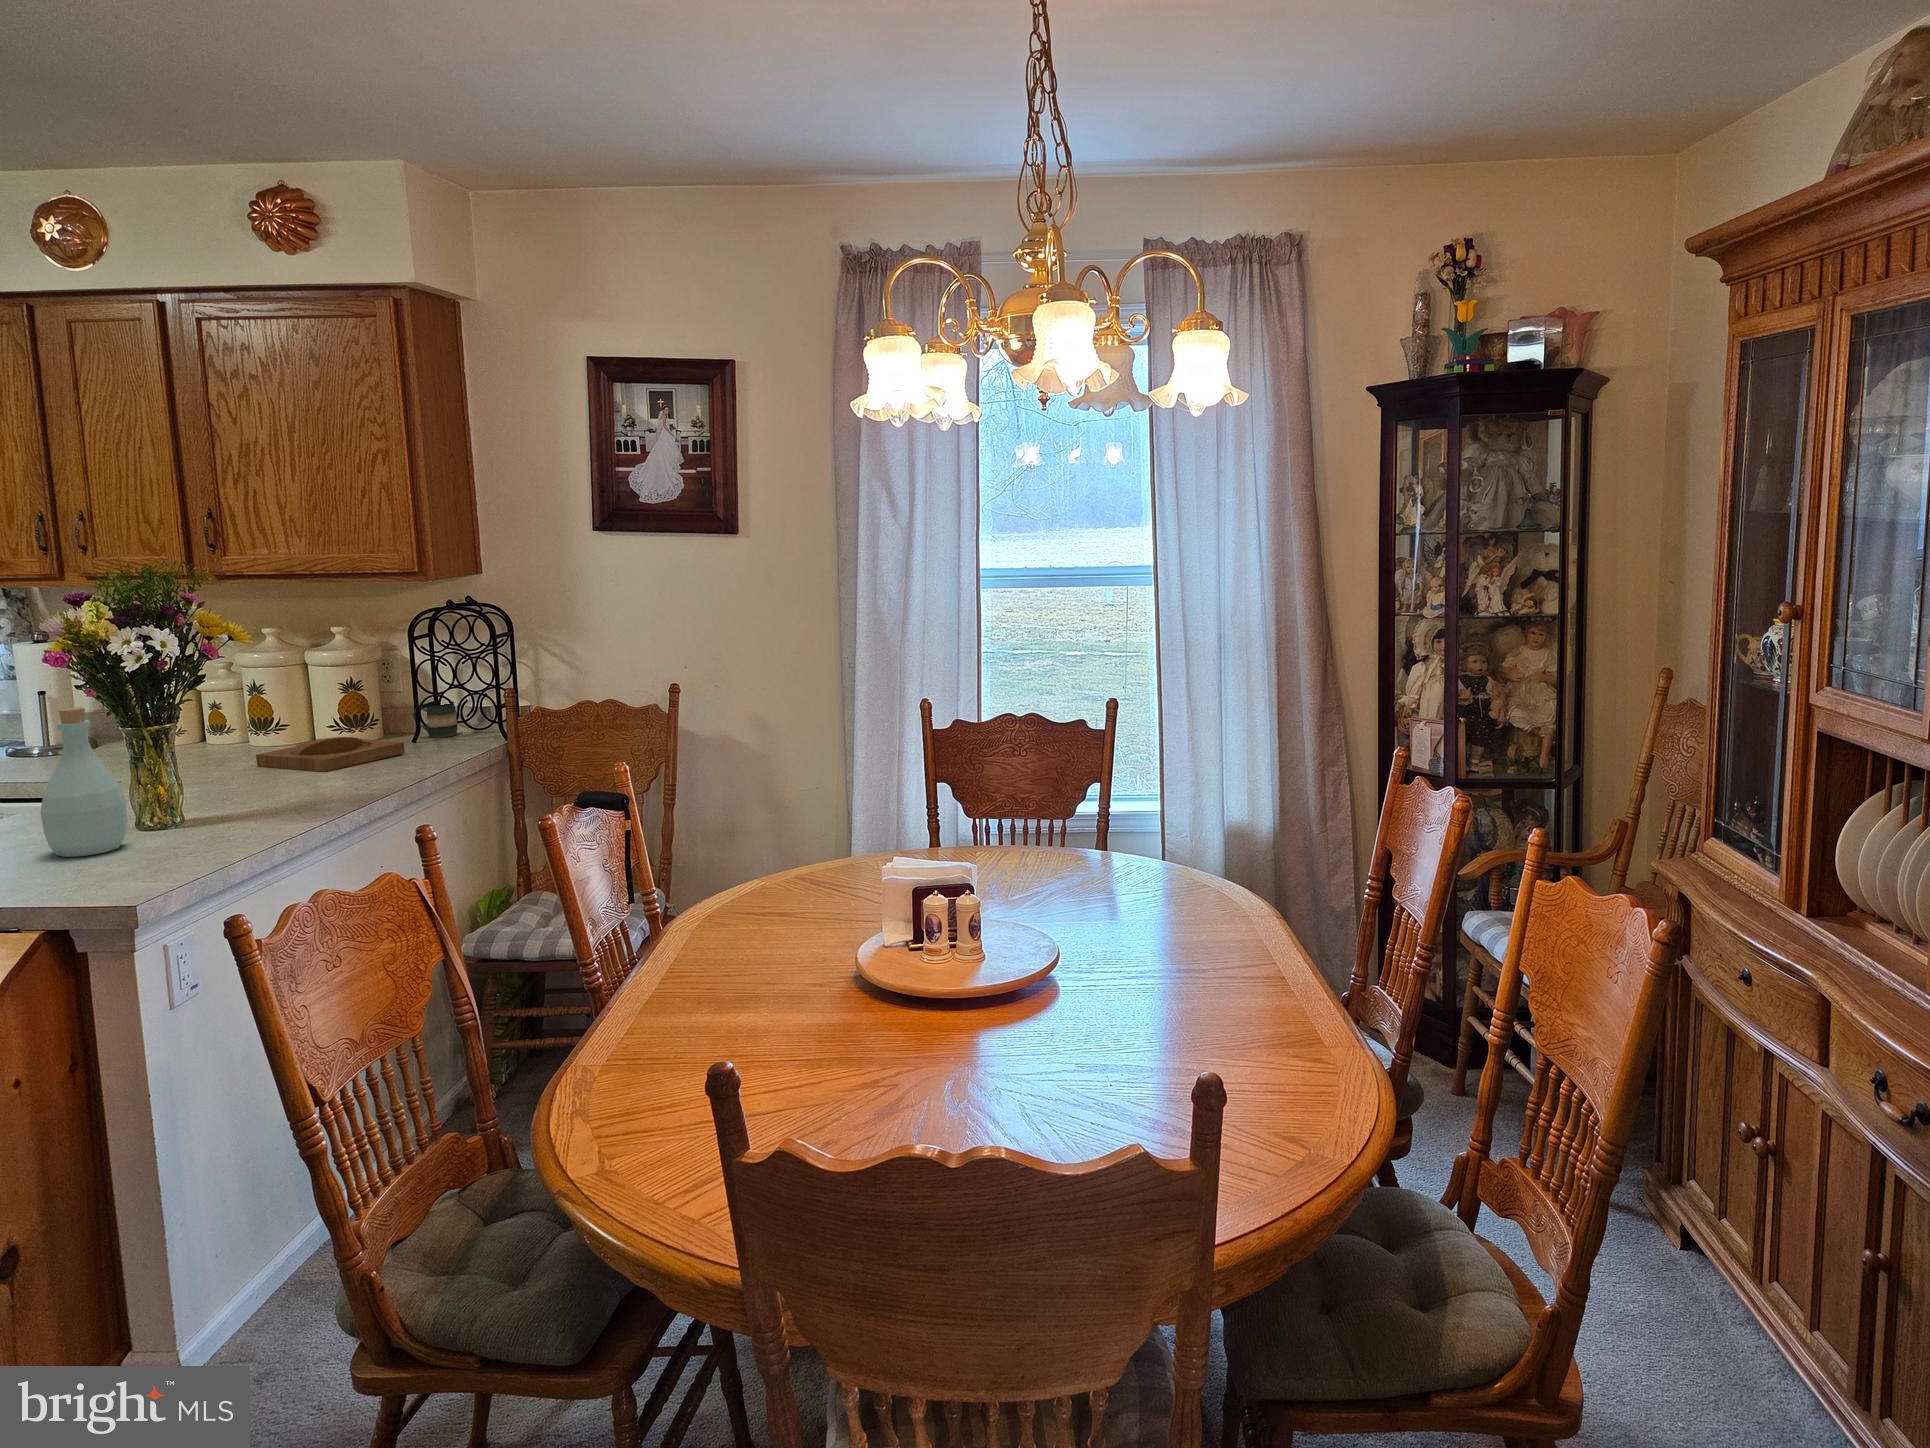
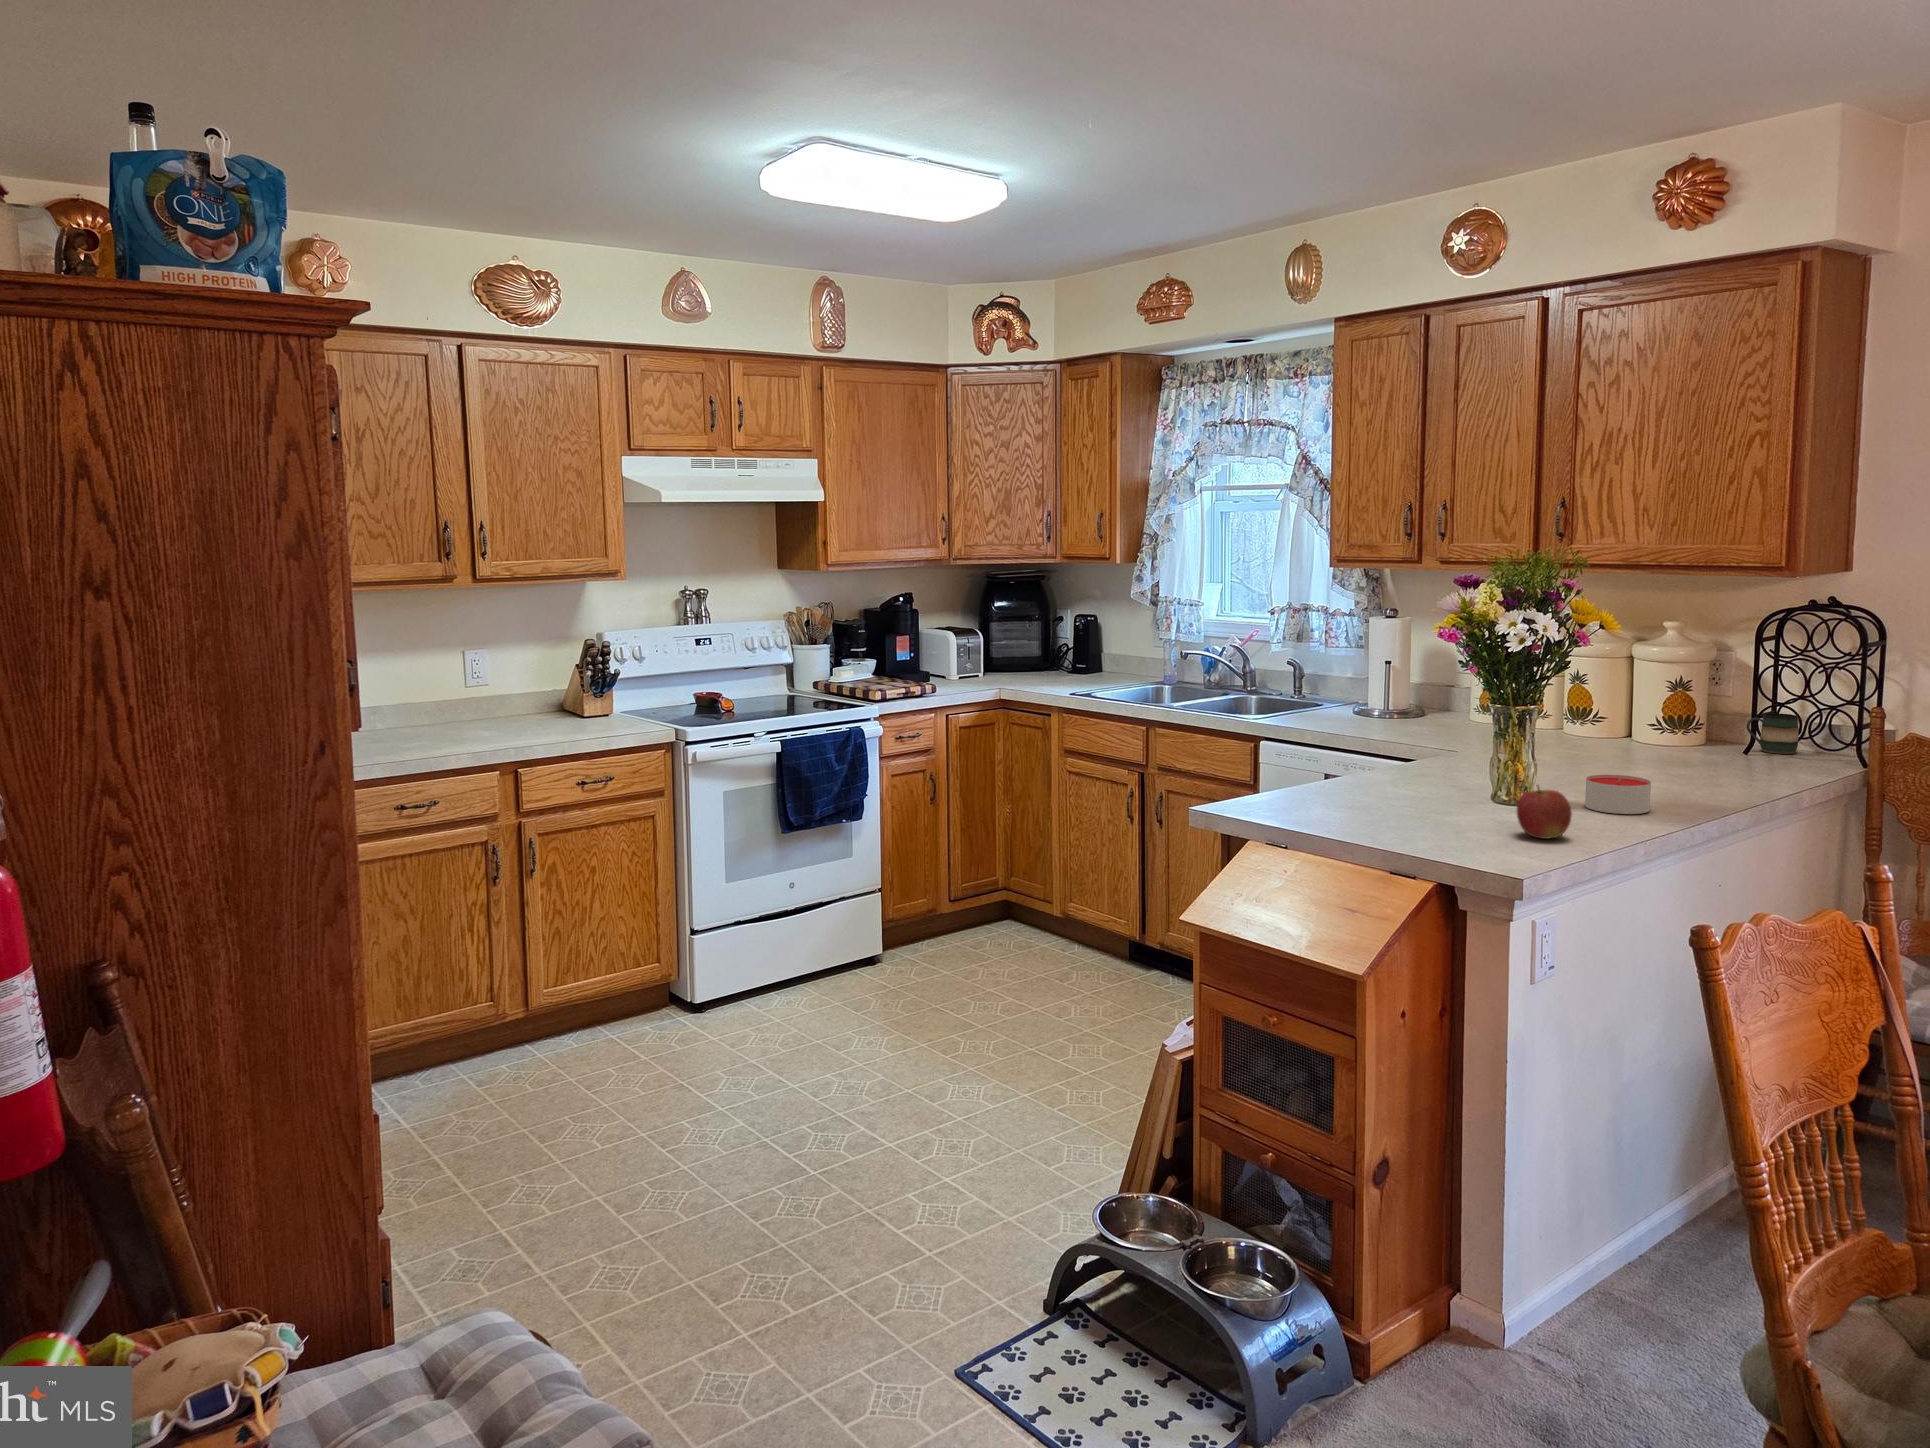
bottle: present [41,707,127,857] -> none [1423,679,1493,818]
tray: present [256,737,405,772] -> none [1581,738,1742,773]
candle: none [235,780,301,820] -> present [1585,775,1651,814]
apple: none [145,805,205,859] -> present [1517,786,1572,839]

